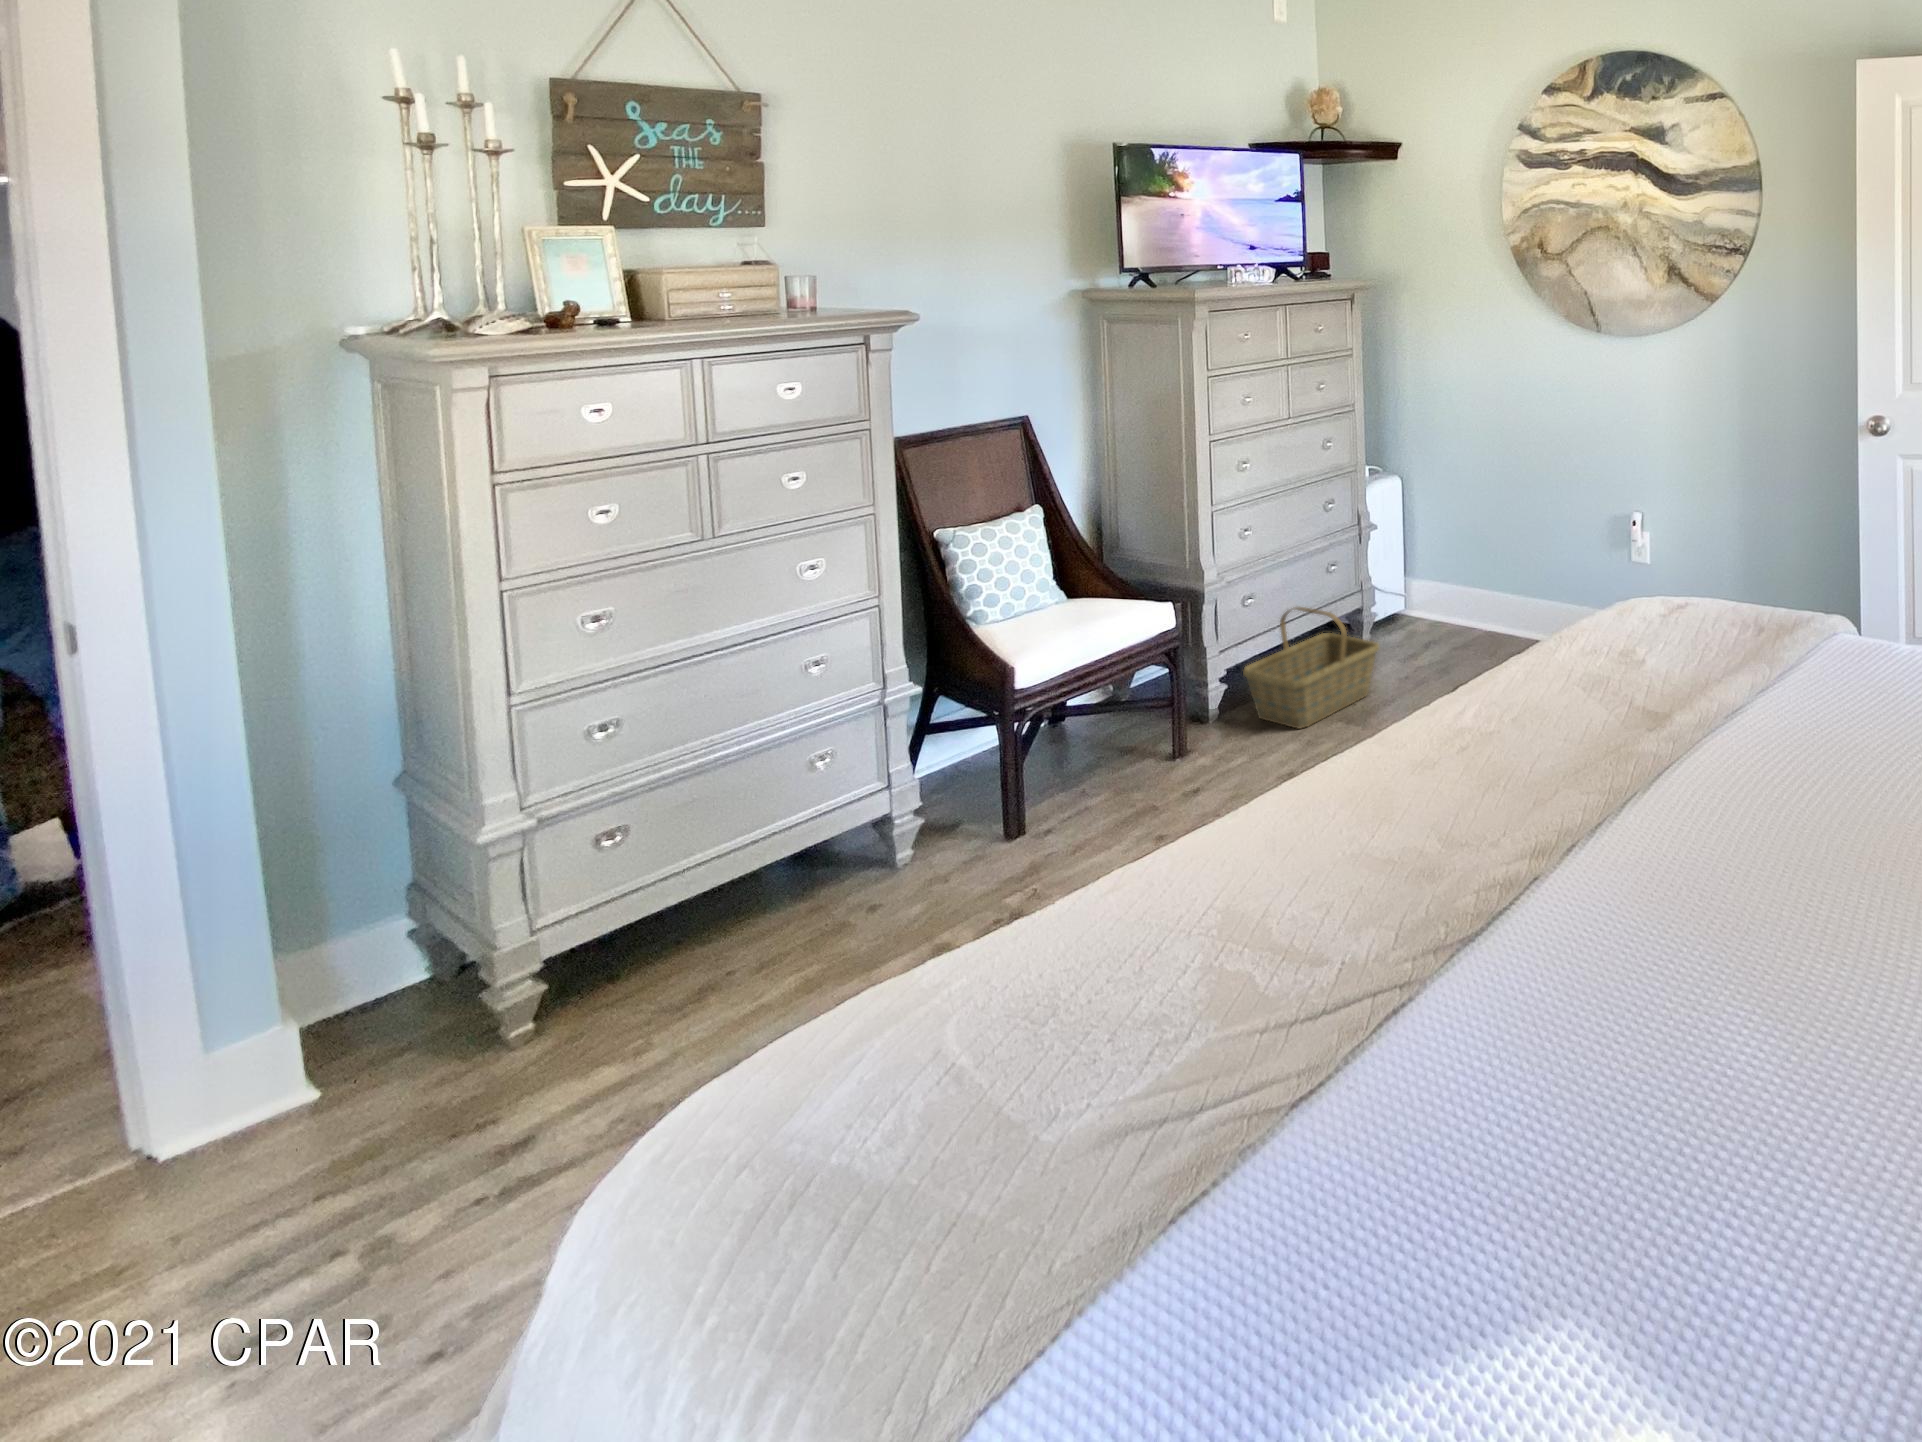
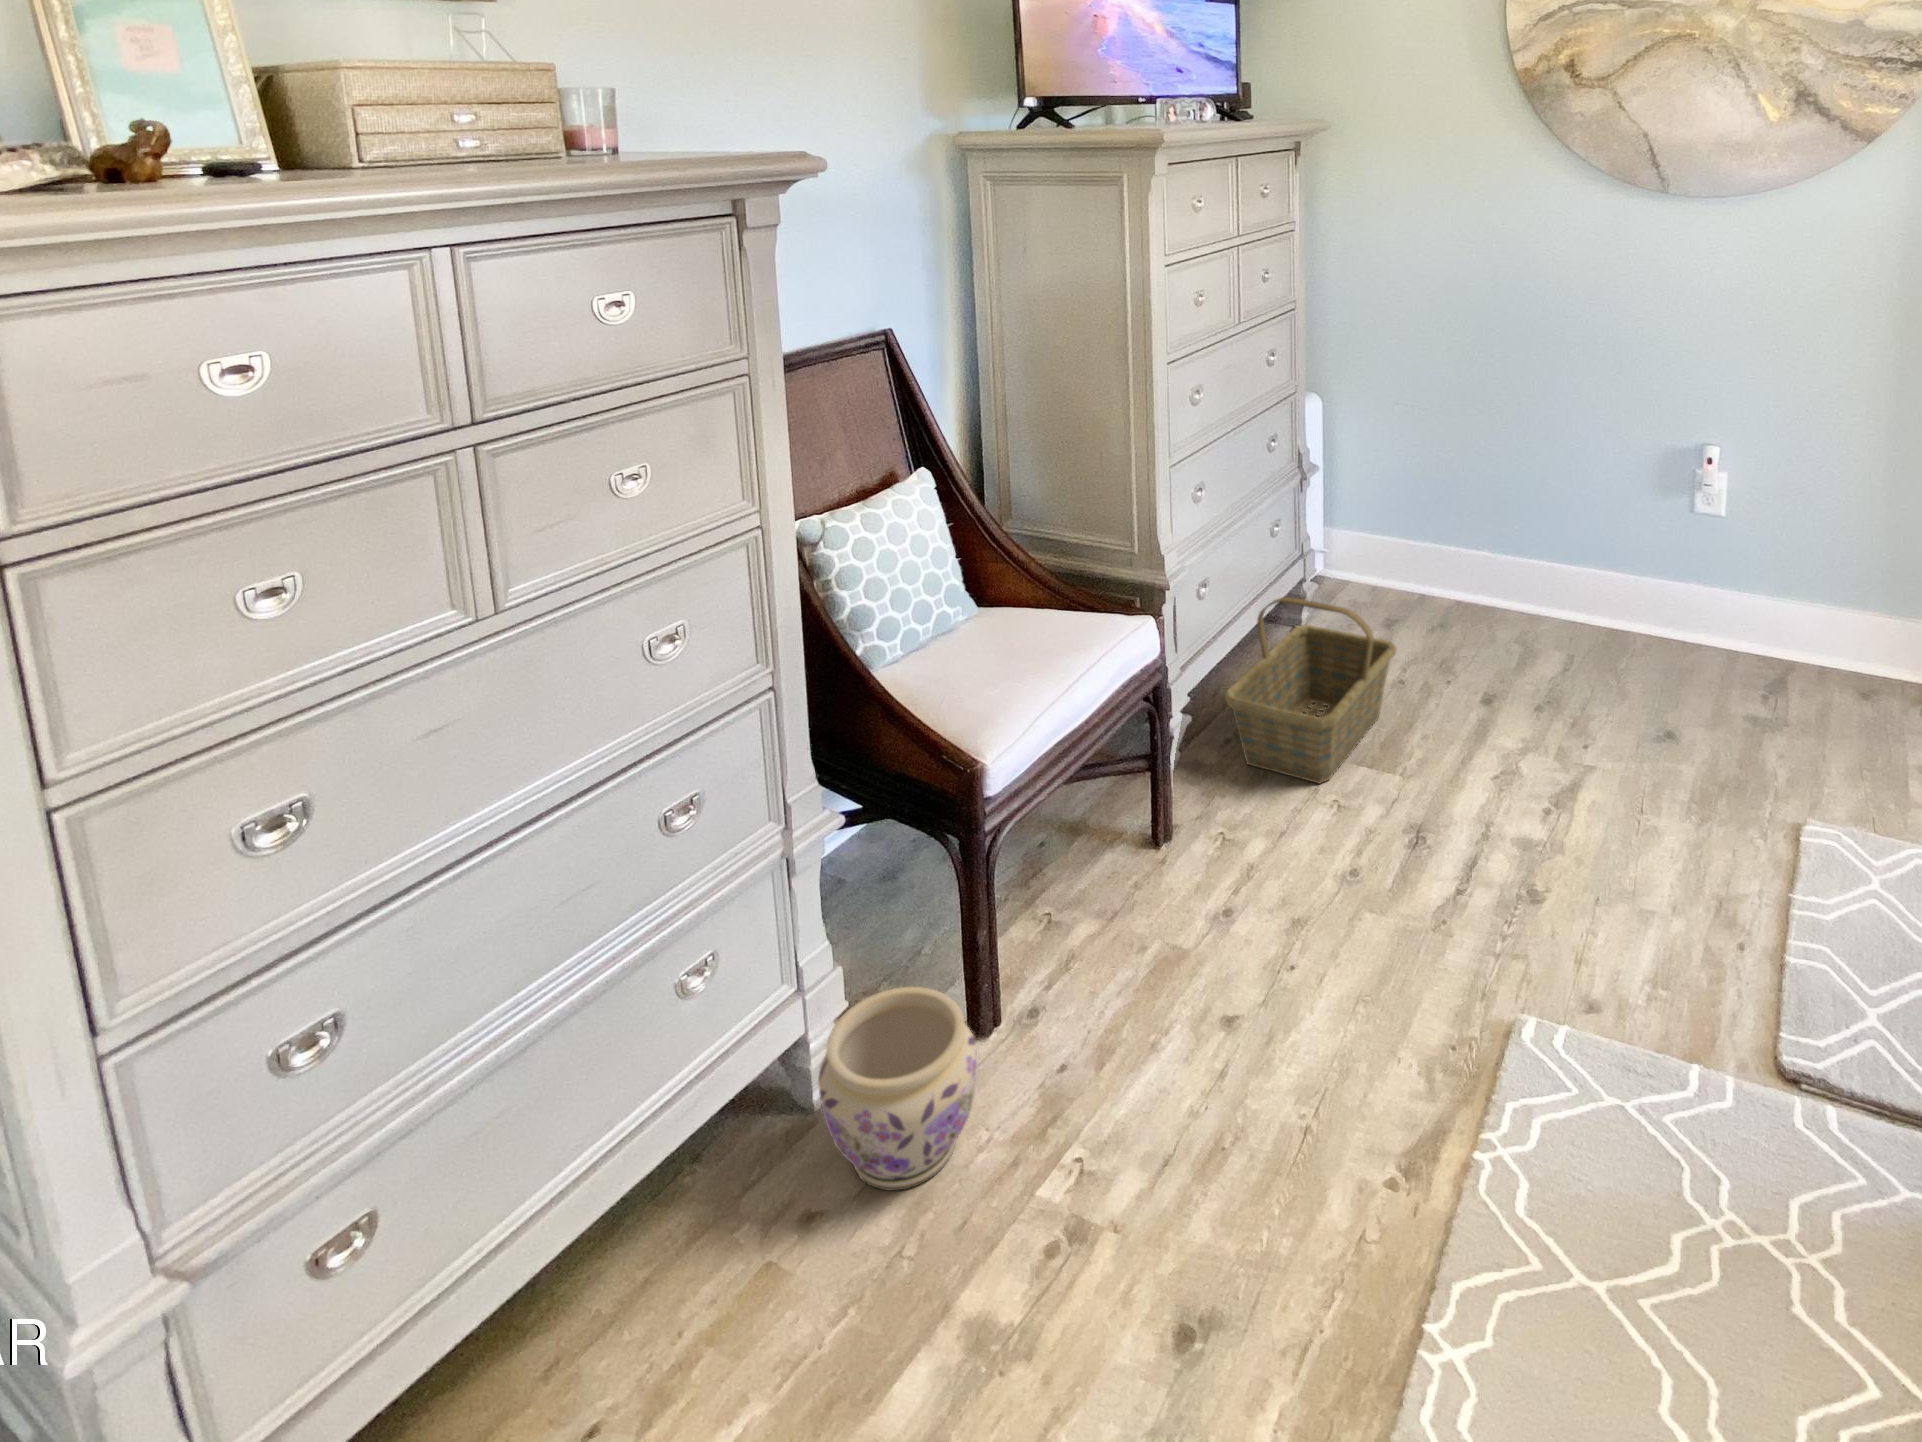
planter: none [888,790,985,894] -> present [818,987,977,1191]

